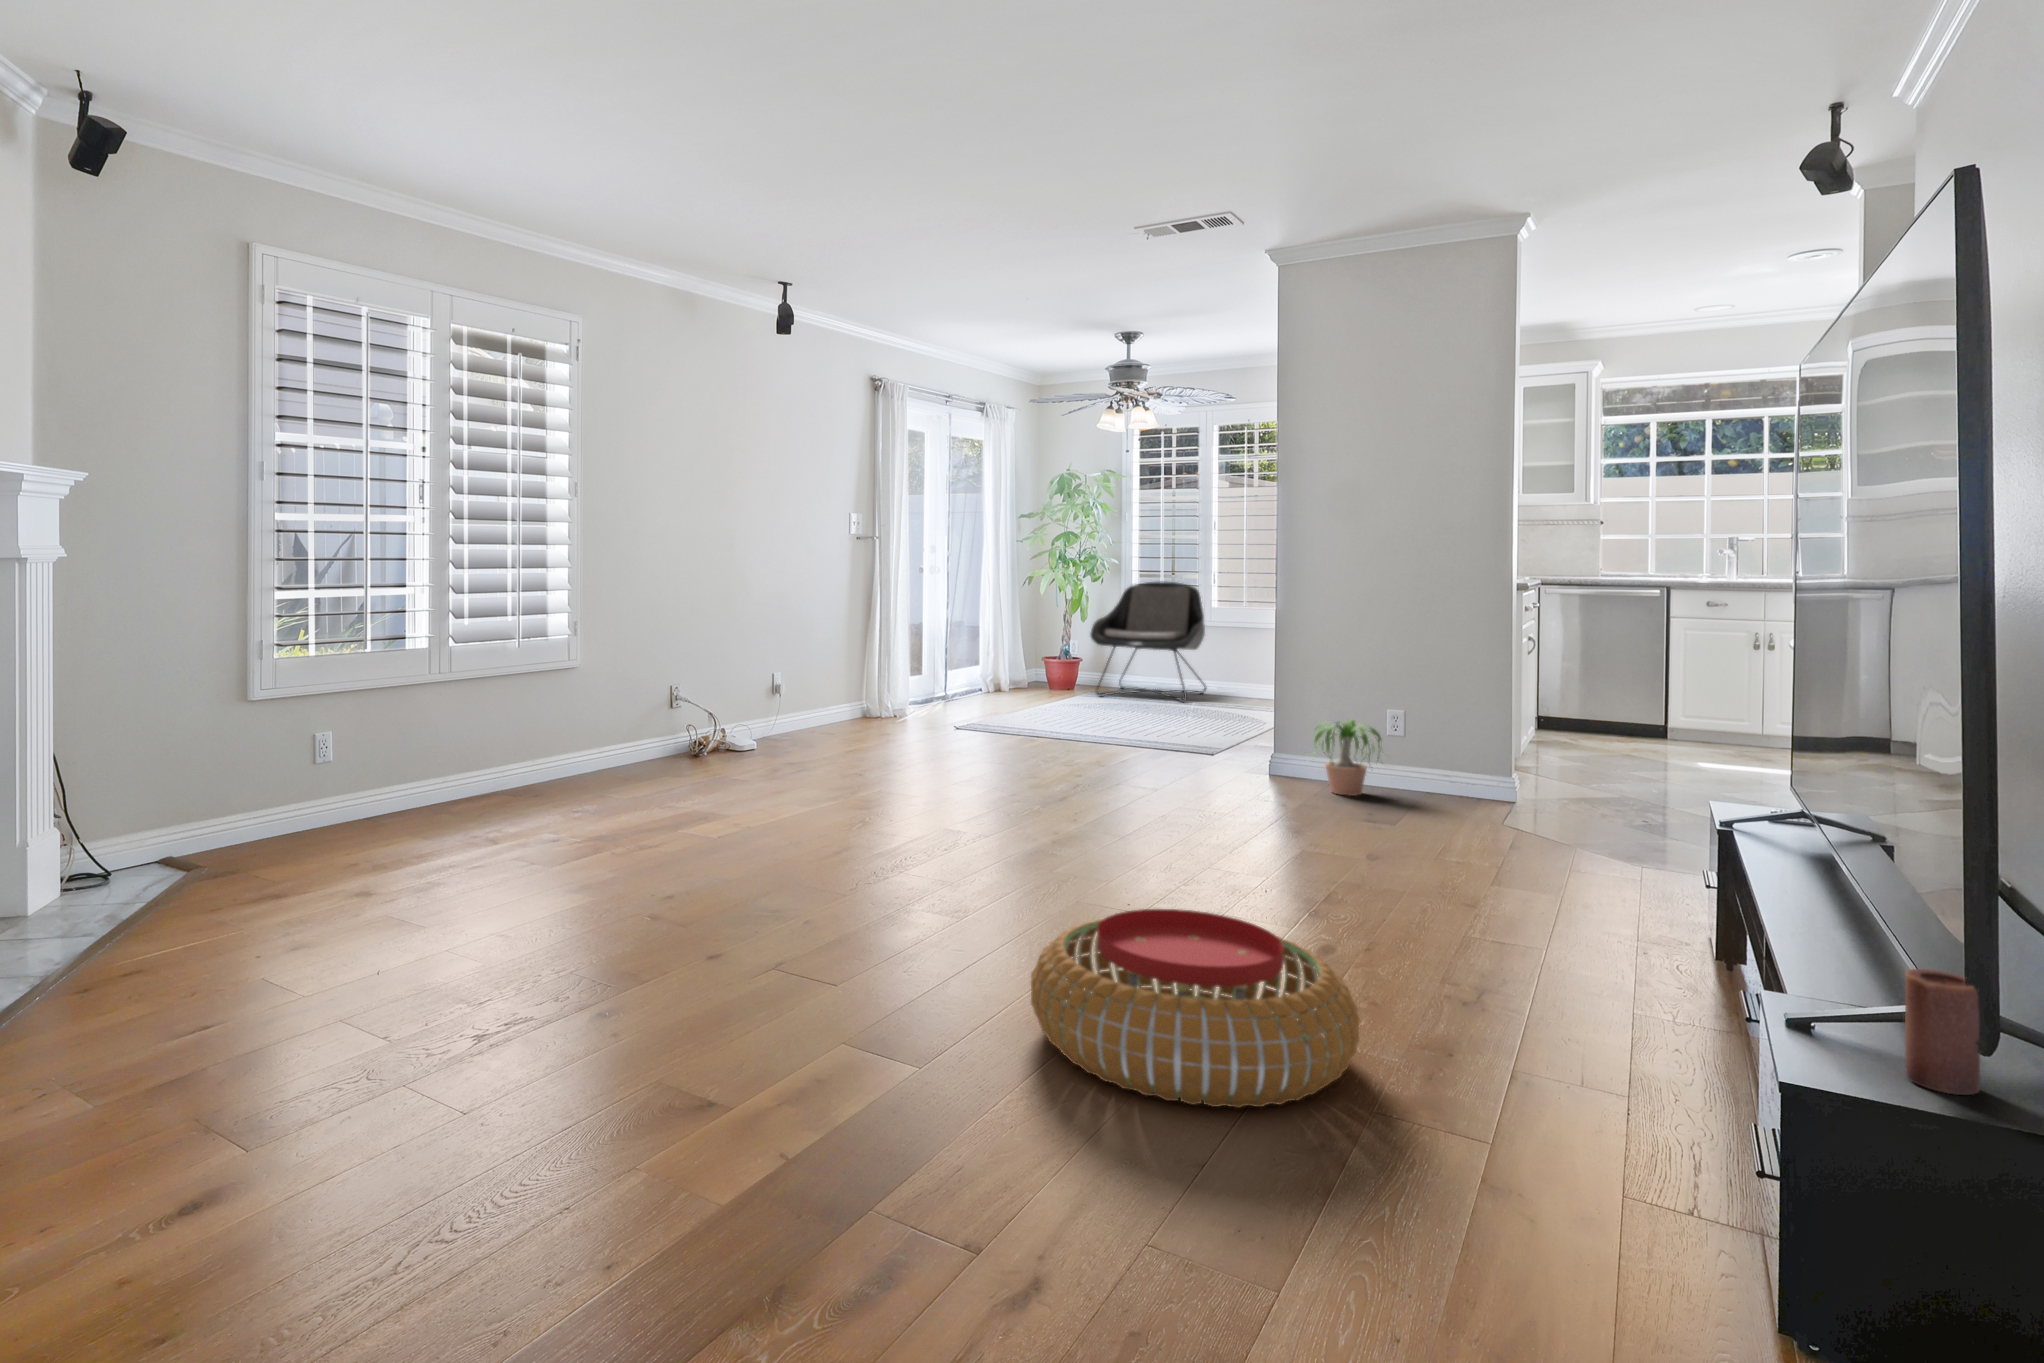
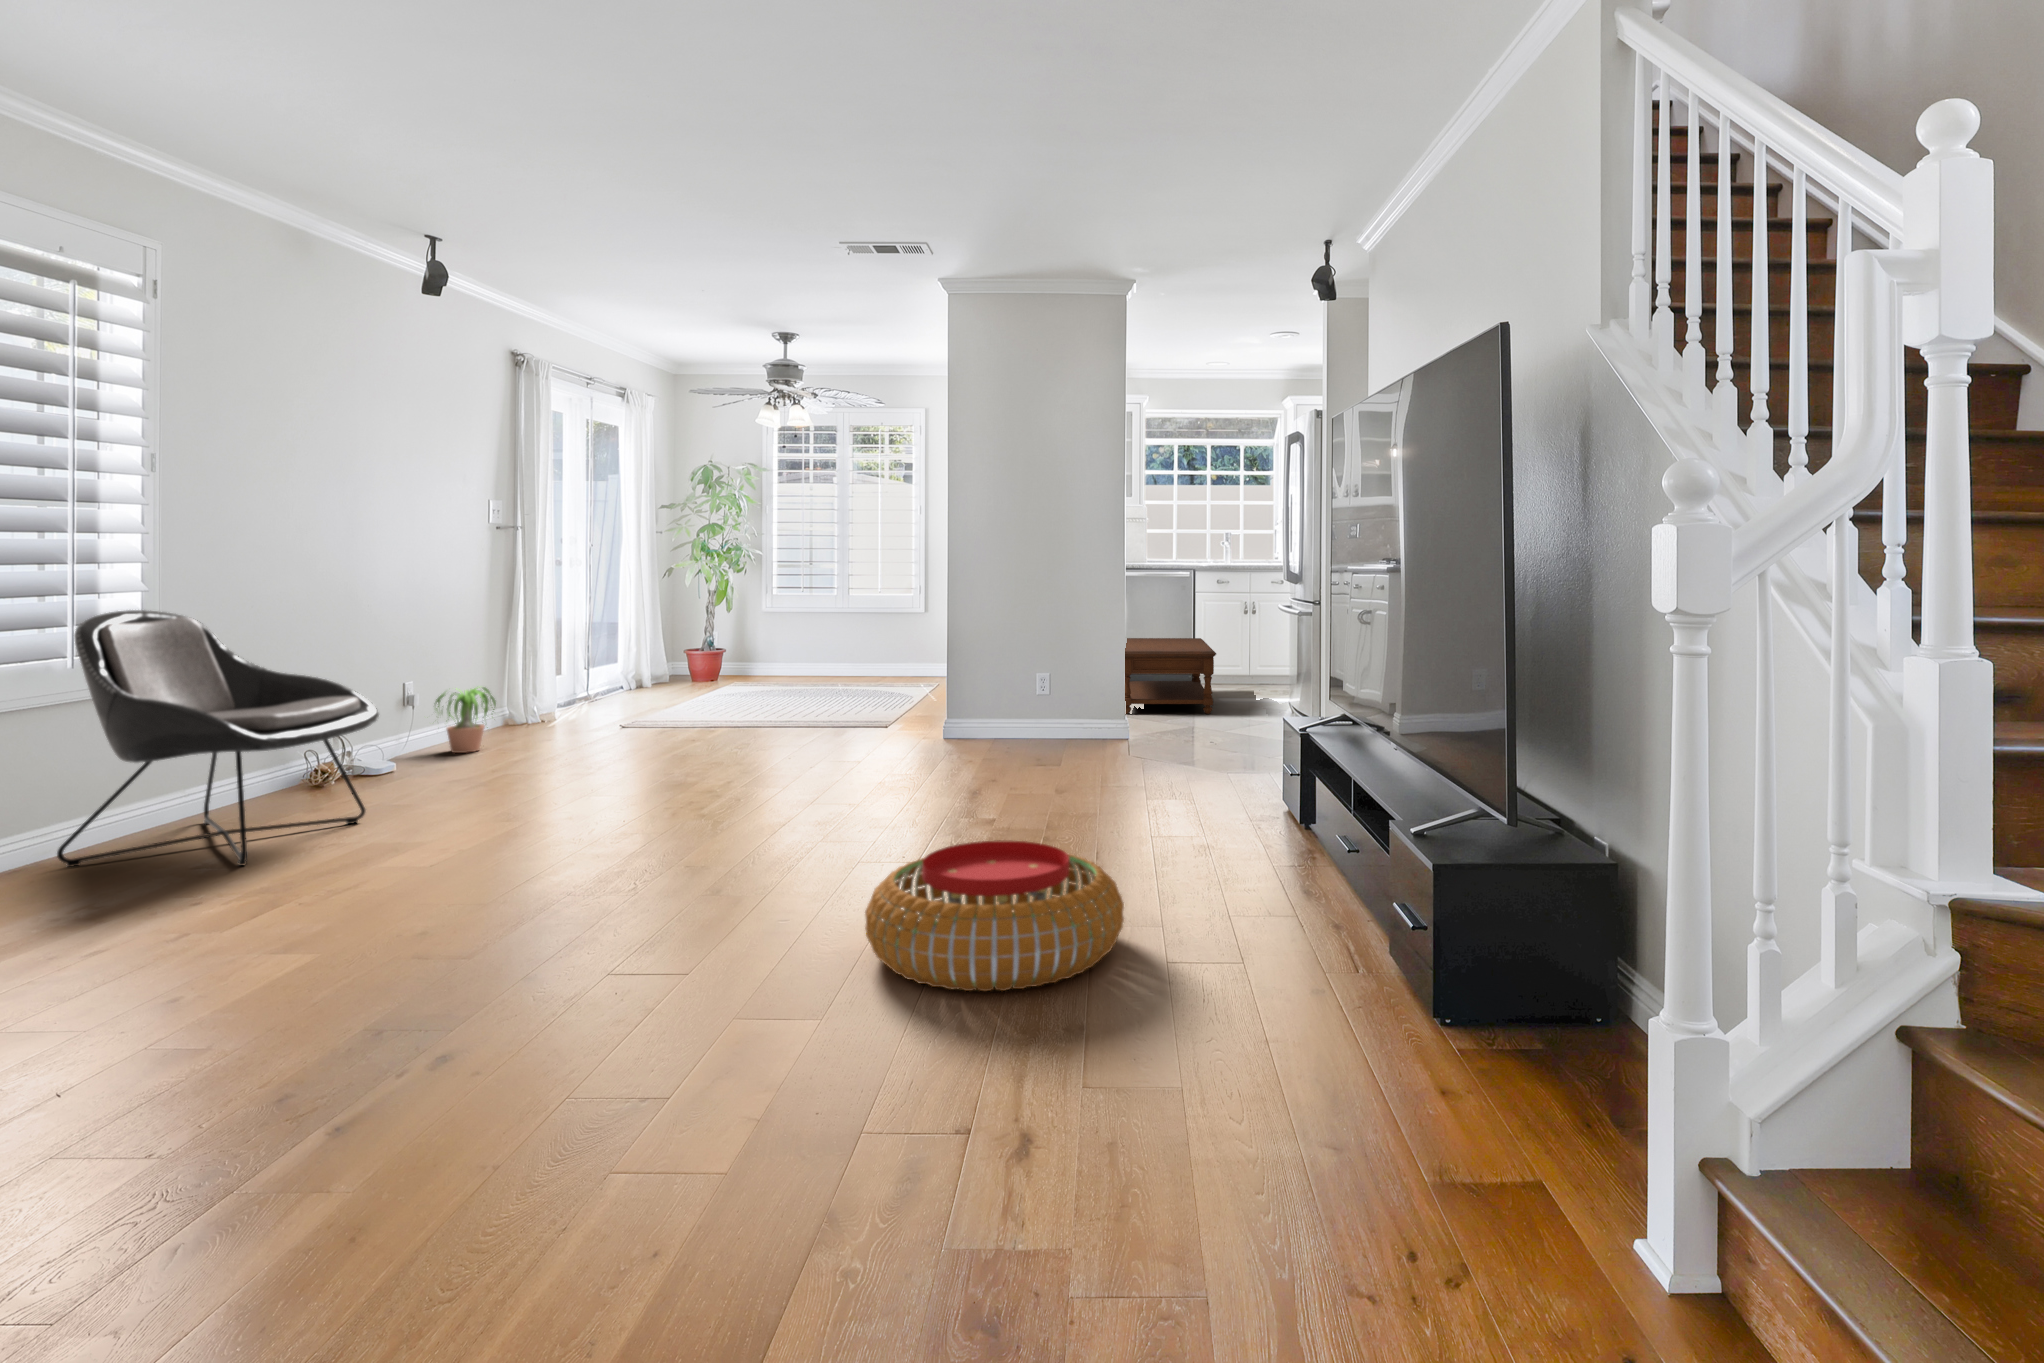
lounge chair: present [1091,581,1206,702] -> present [57,610,379,867]
coffee table: none [1528,673,1684,783] -> present [1125,638,1216,714]
potted plant: present [1315,720,1381,796] -> present [436,687,496,753]
candle: present [1905,969,1980,1095] -> none [1454,786,1487,855]

